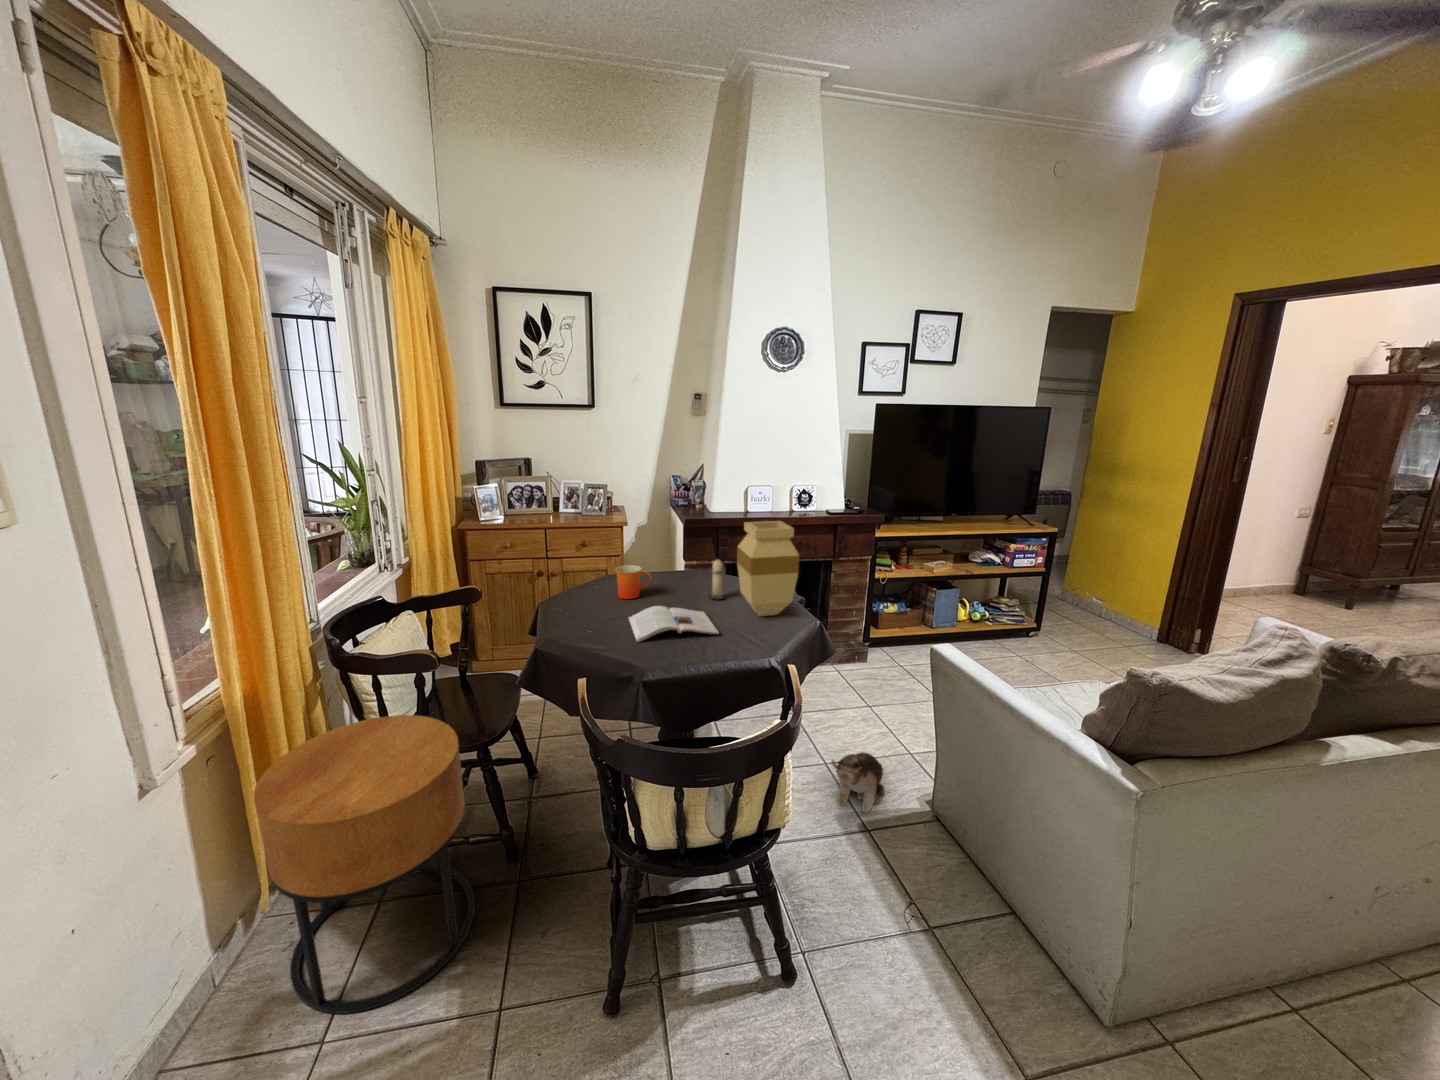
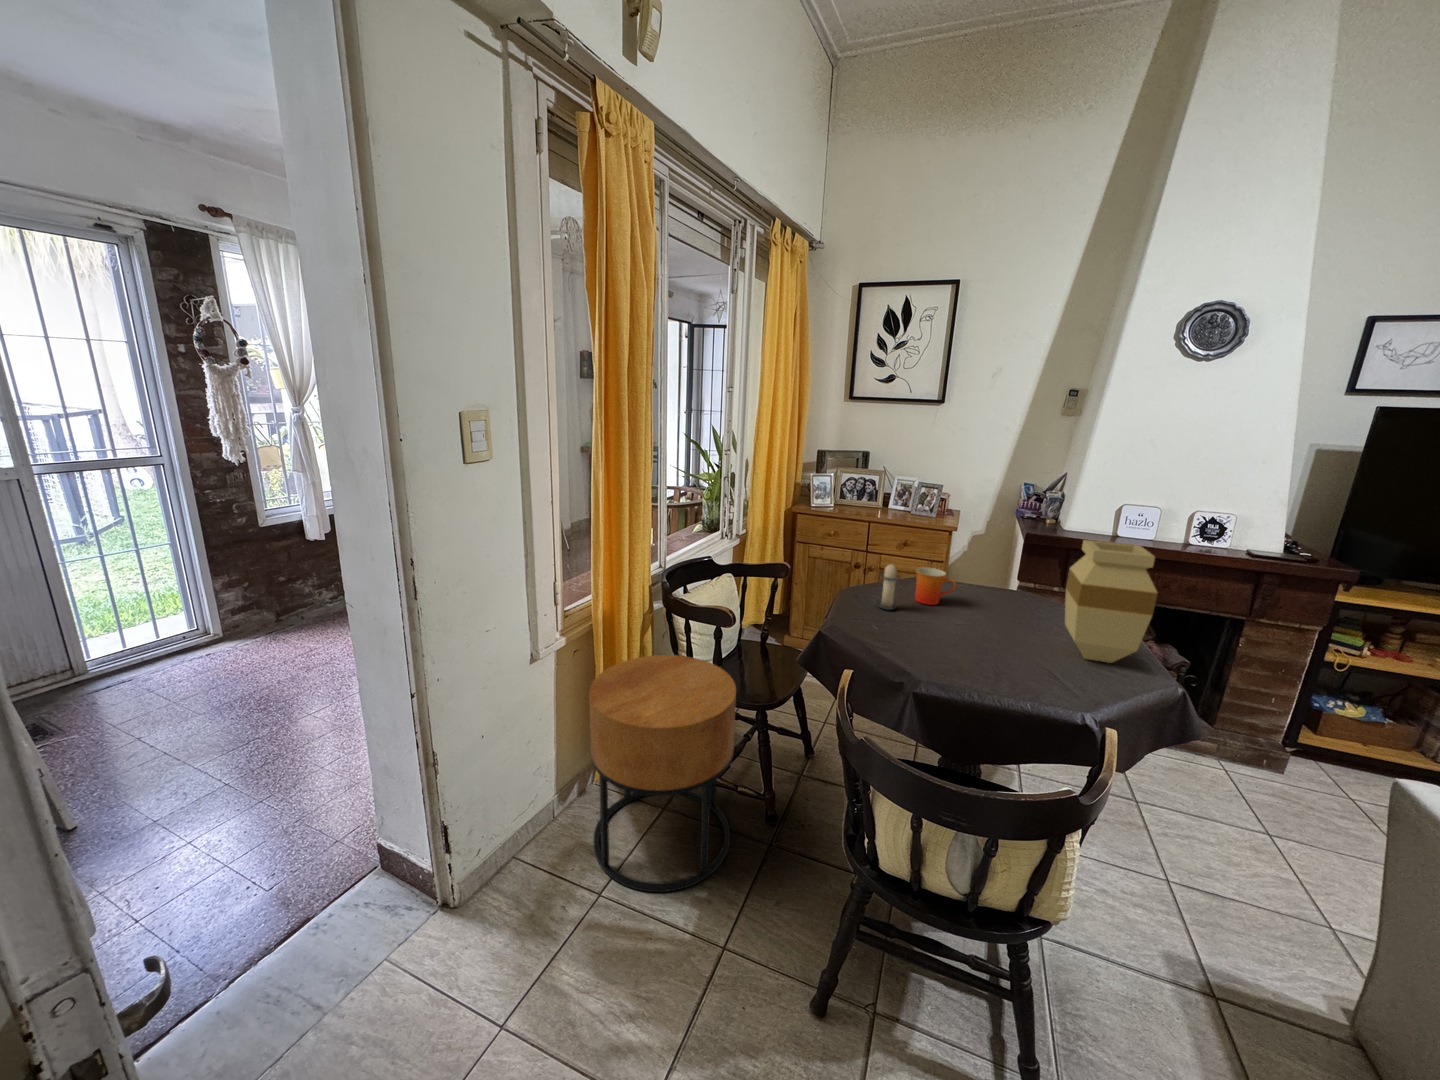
candle: present [709,559,725,599] -> present [878,564,900,610]
magazine: present [629,606,719,642] -> none [916,616,1019,665]
plush toy: present [832,753,885,813] -> none [1169,875,1270,973]

